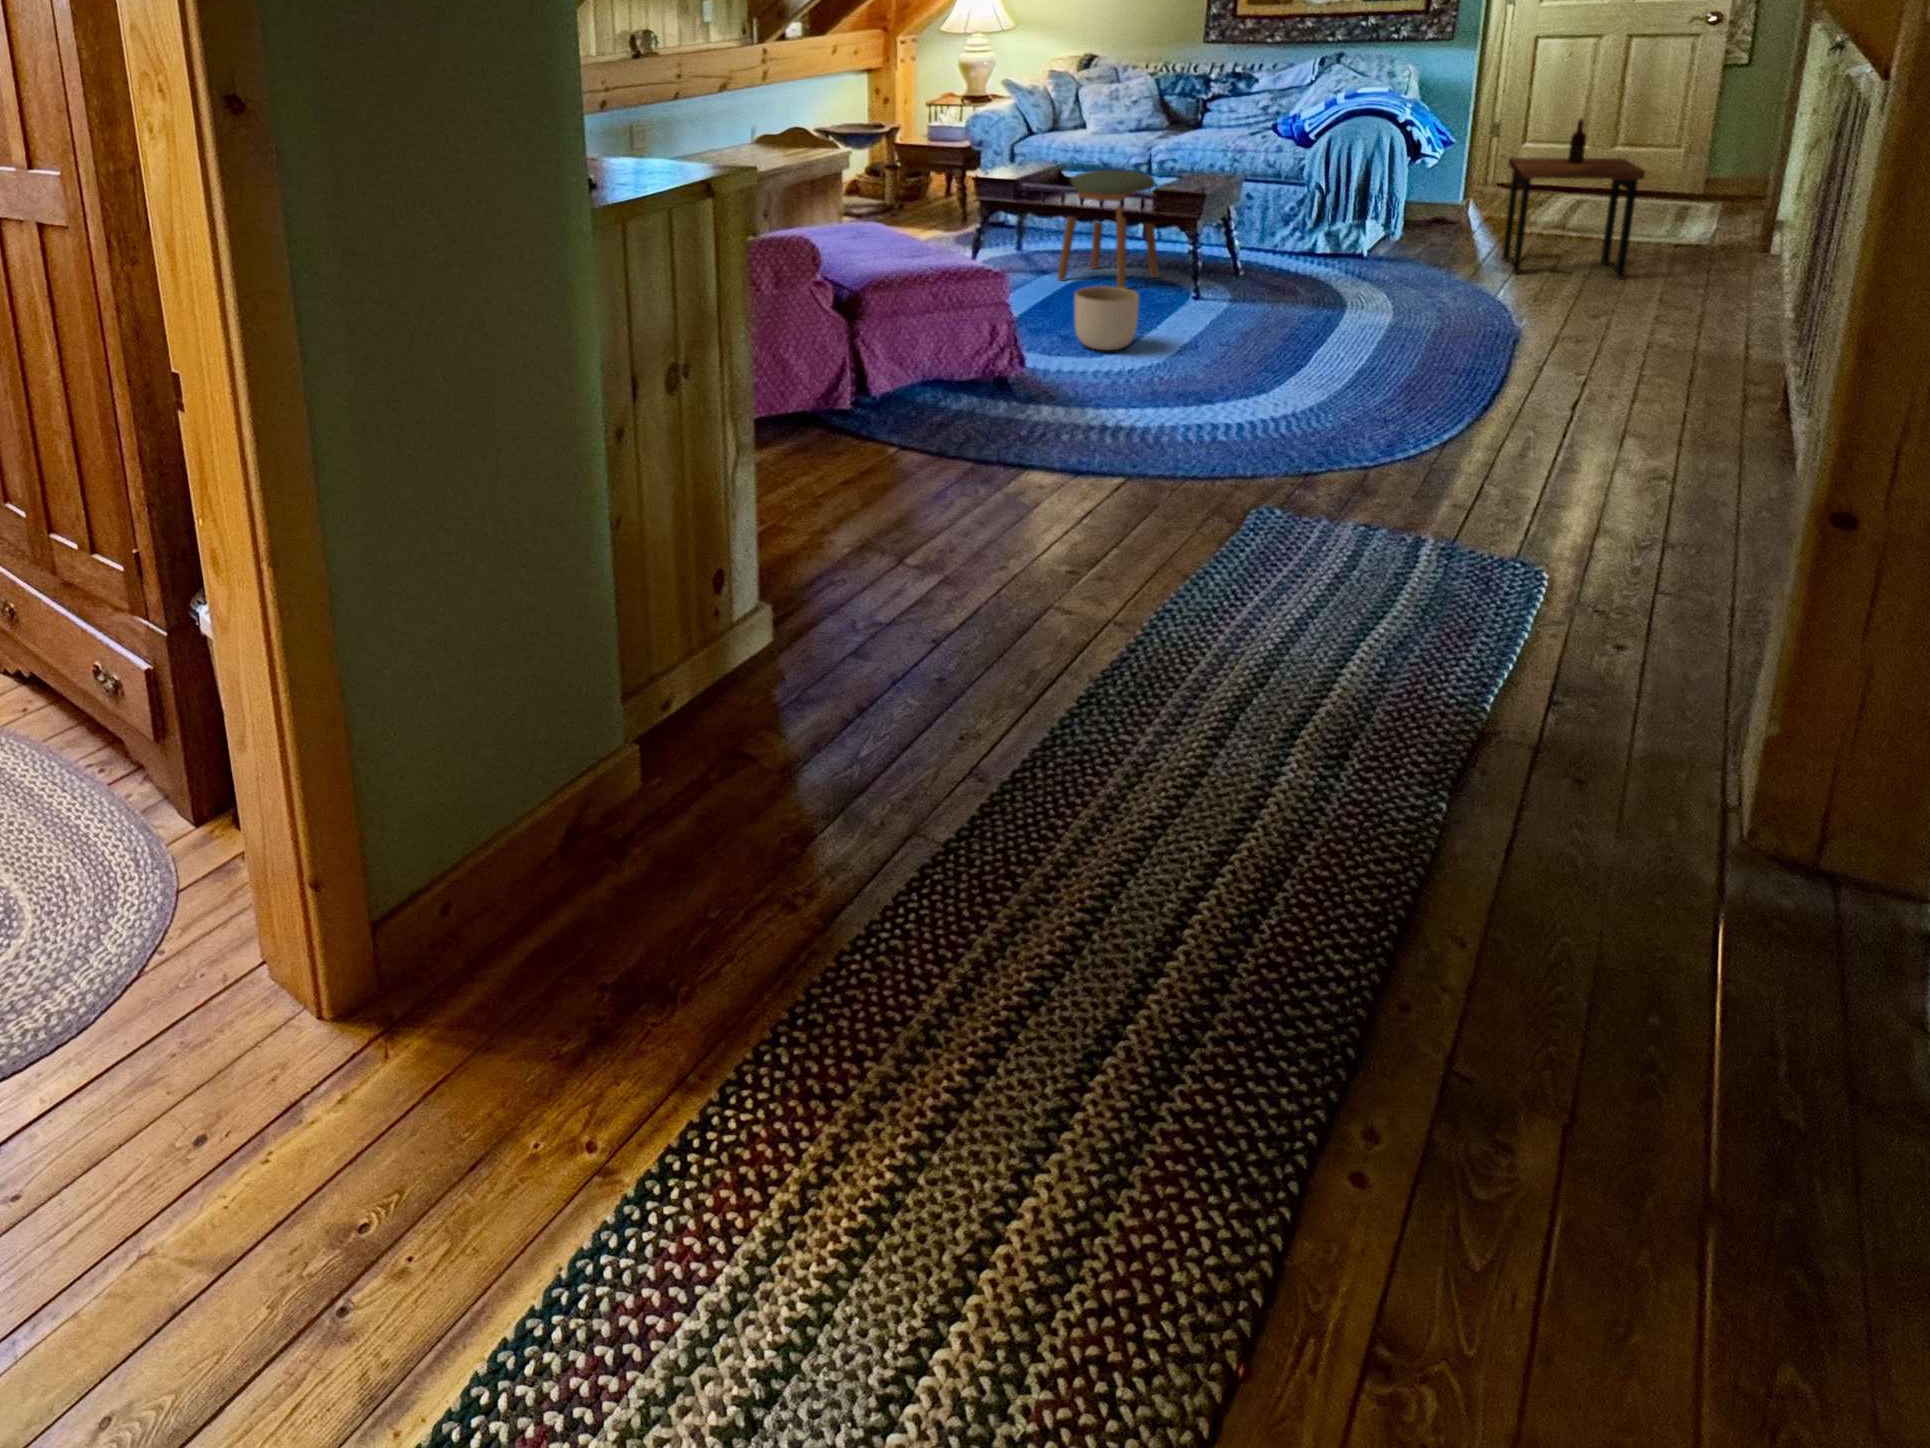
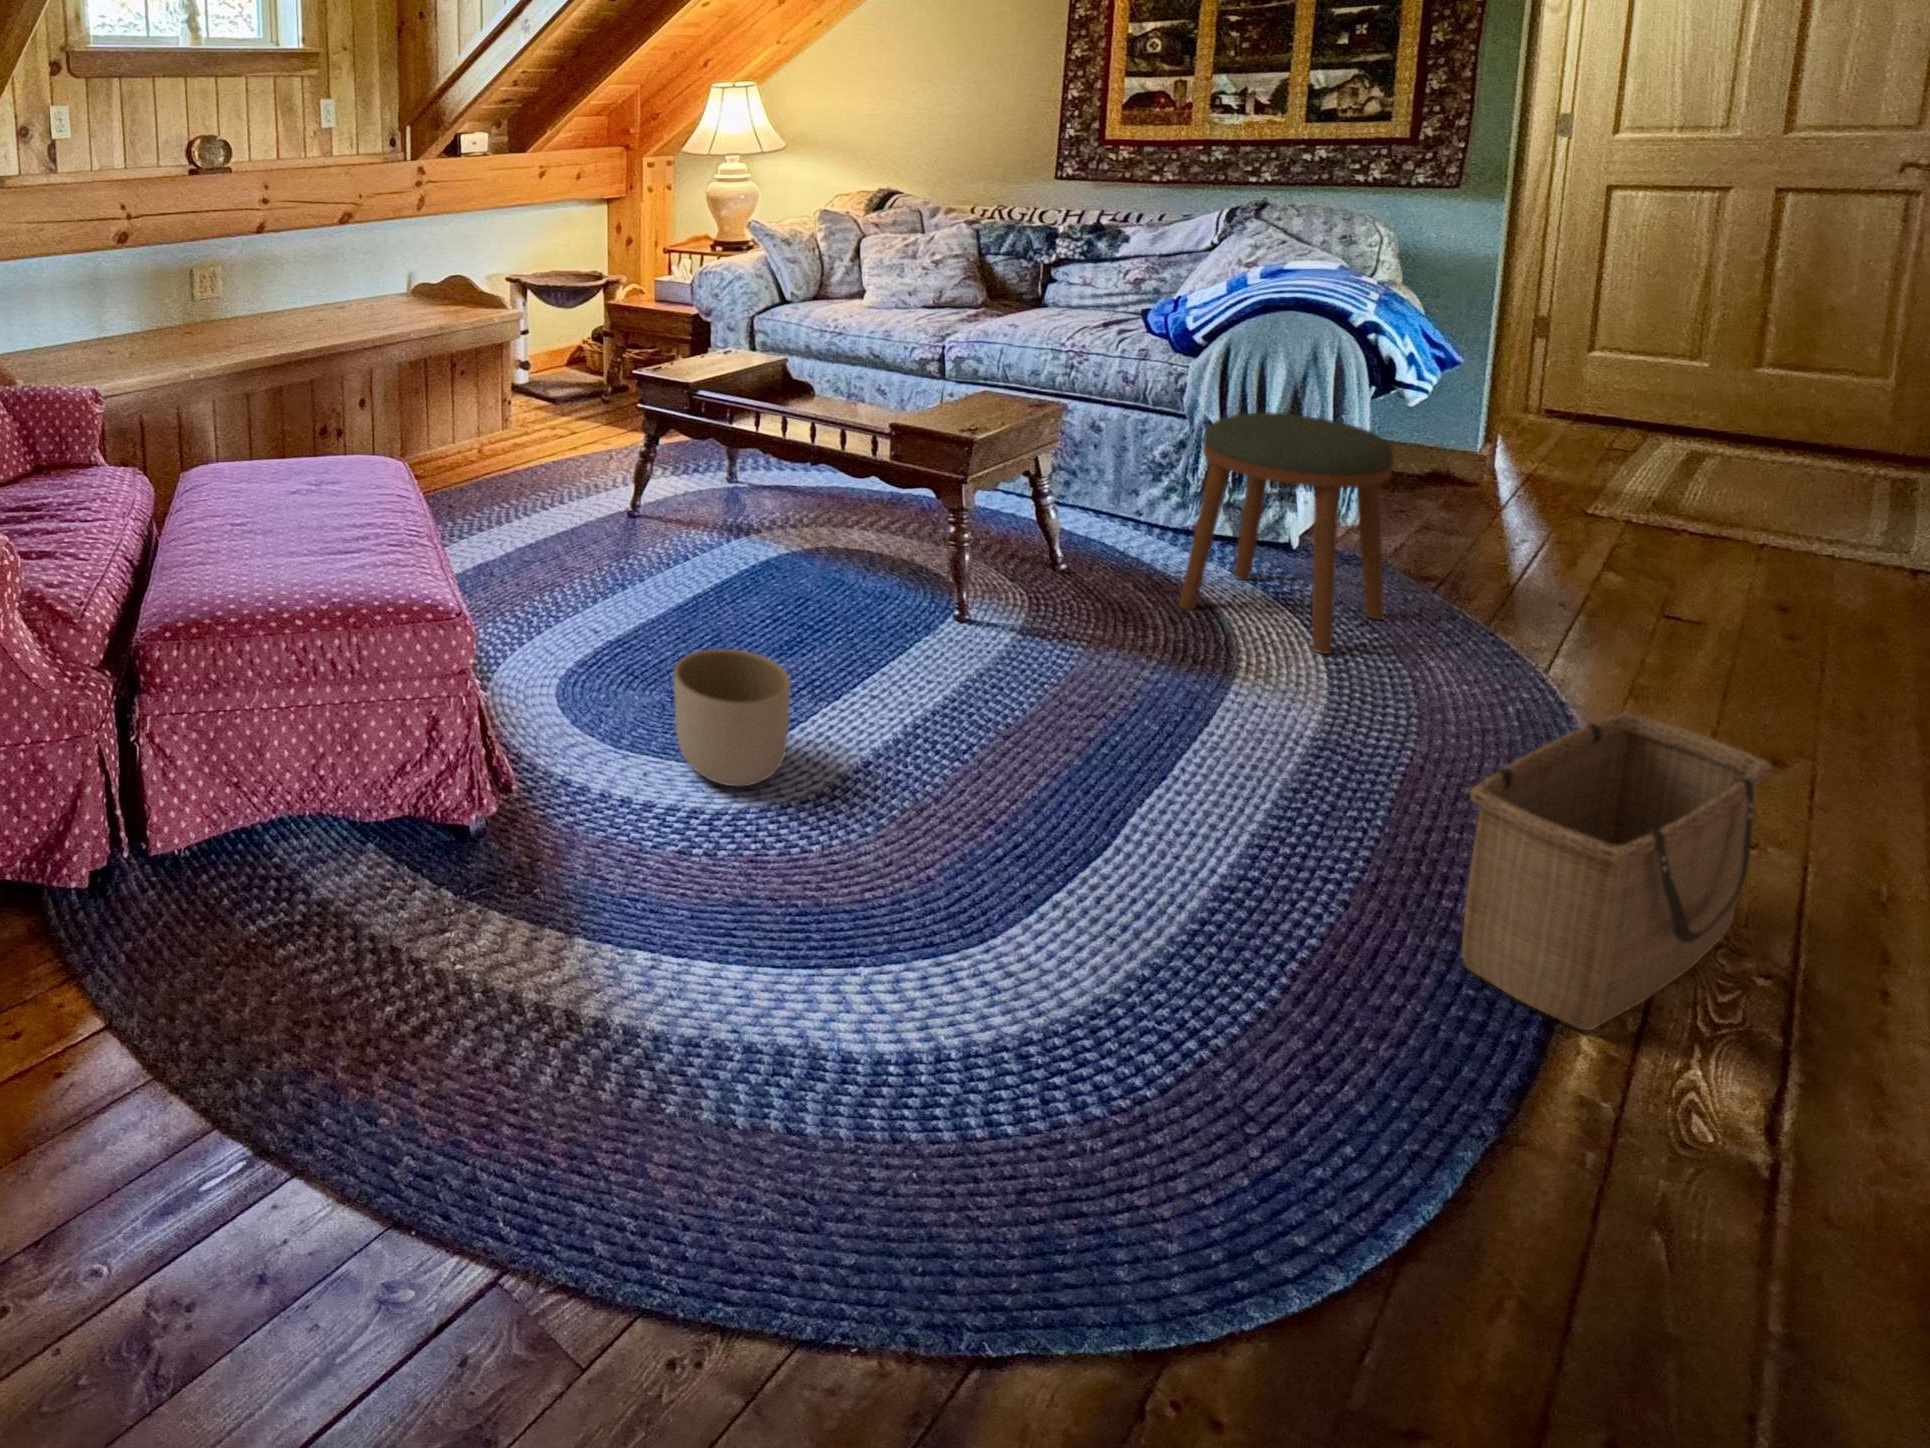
side table: present [1502,120,1645,278] -> none [1552,358,1872,670]
stool: present [1057,170,1158,288] -> present [1179,412,1393,654]
basket: none [1456,261,1578,377] -> present [1462,712,1771,1030]

